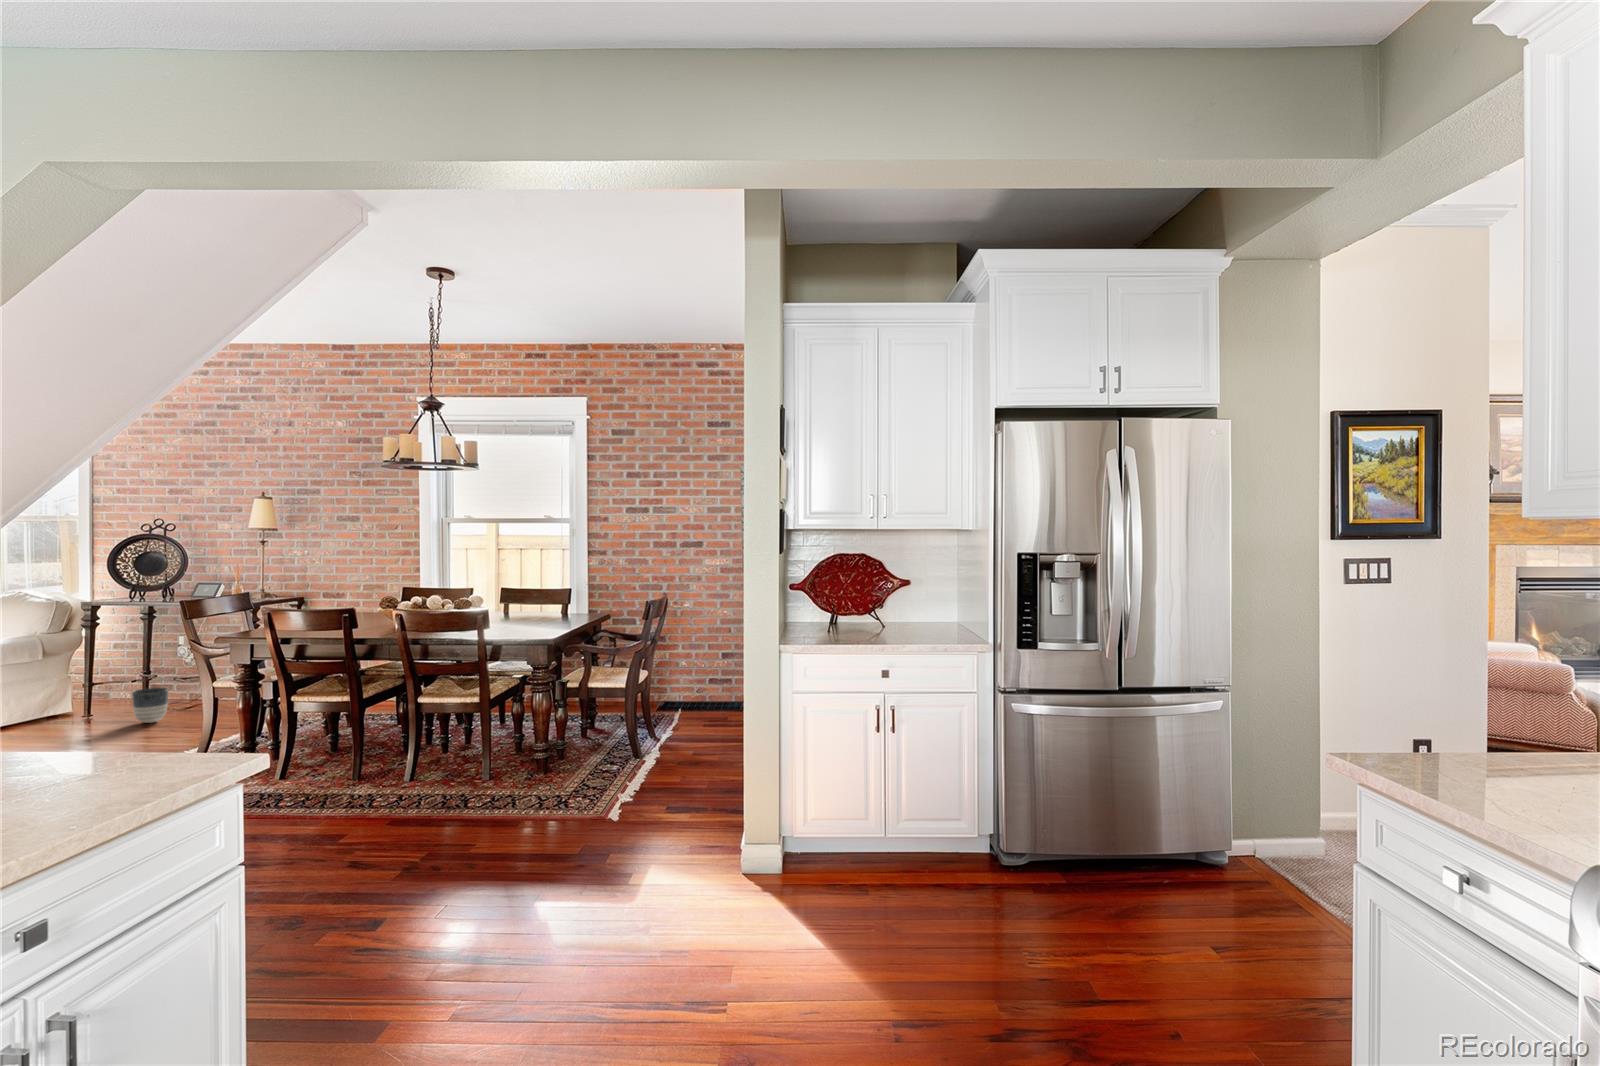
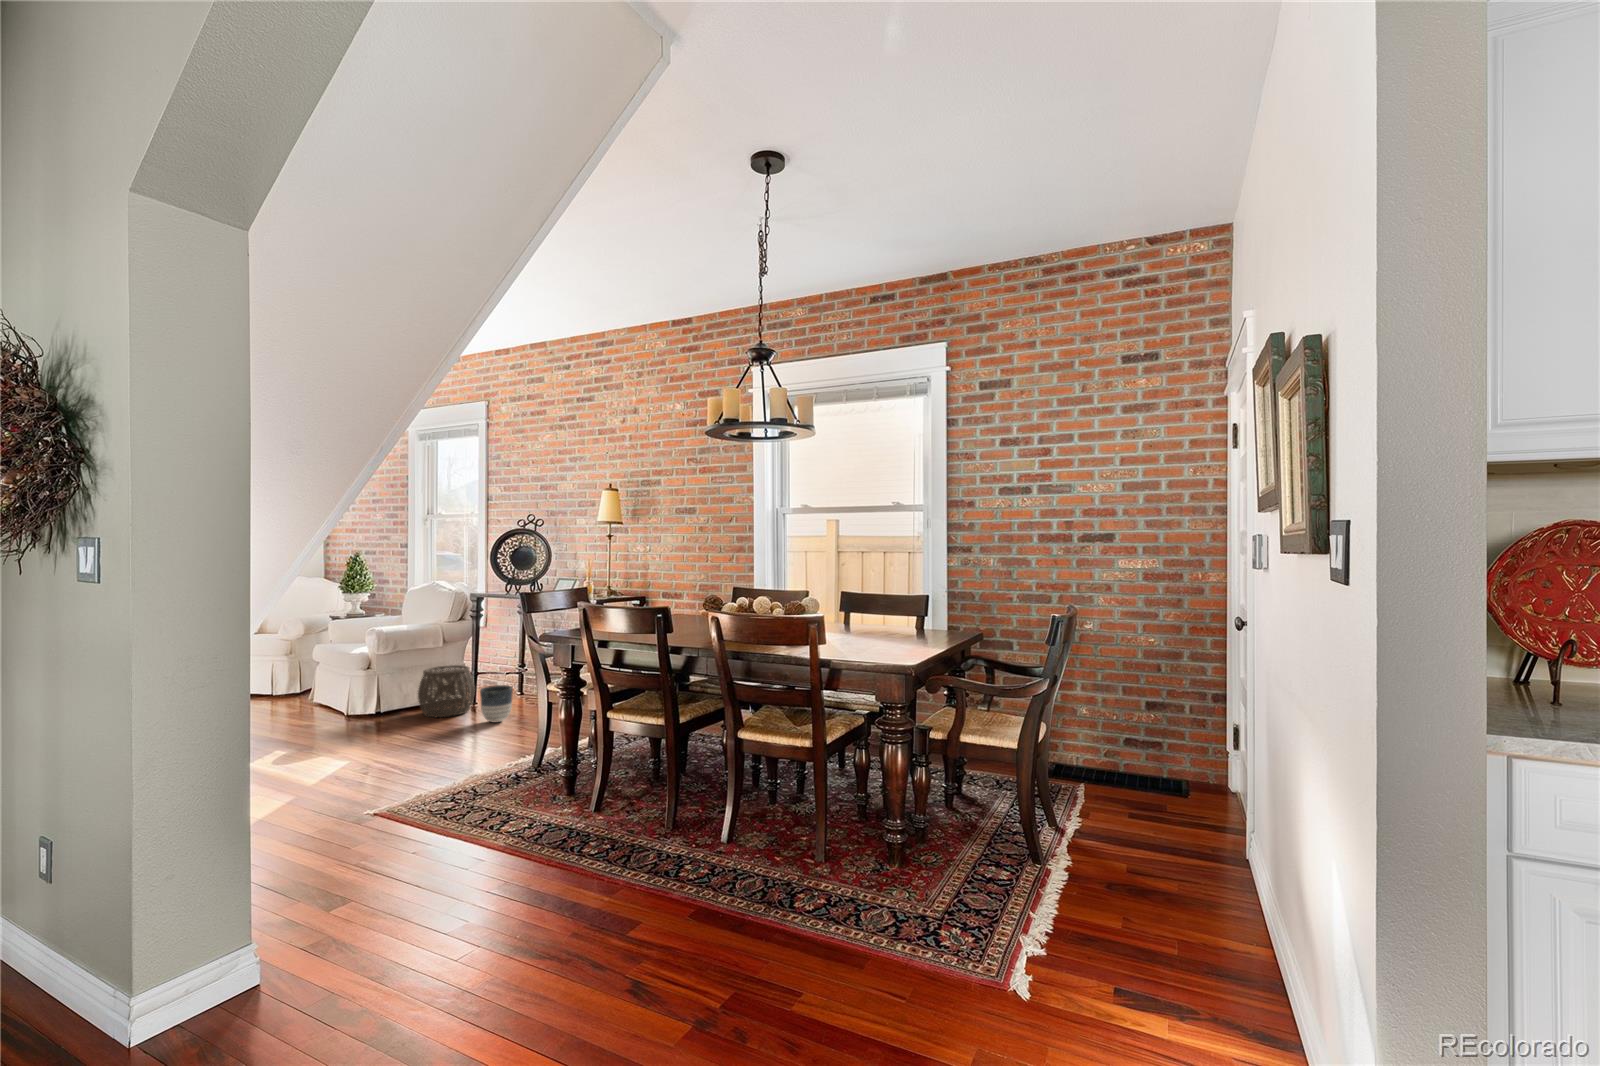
woven basket: none [43,674,112,726] -> present [418,665,475,717]

